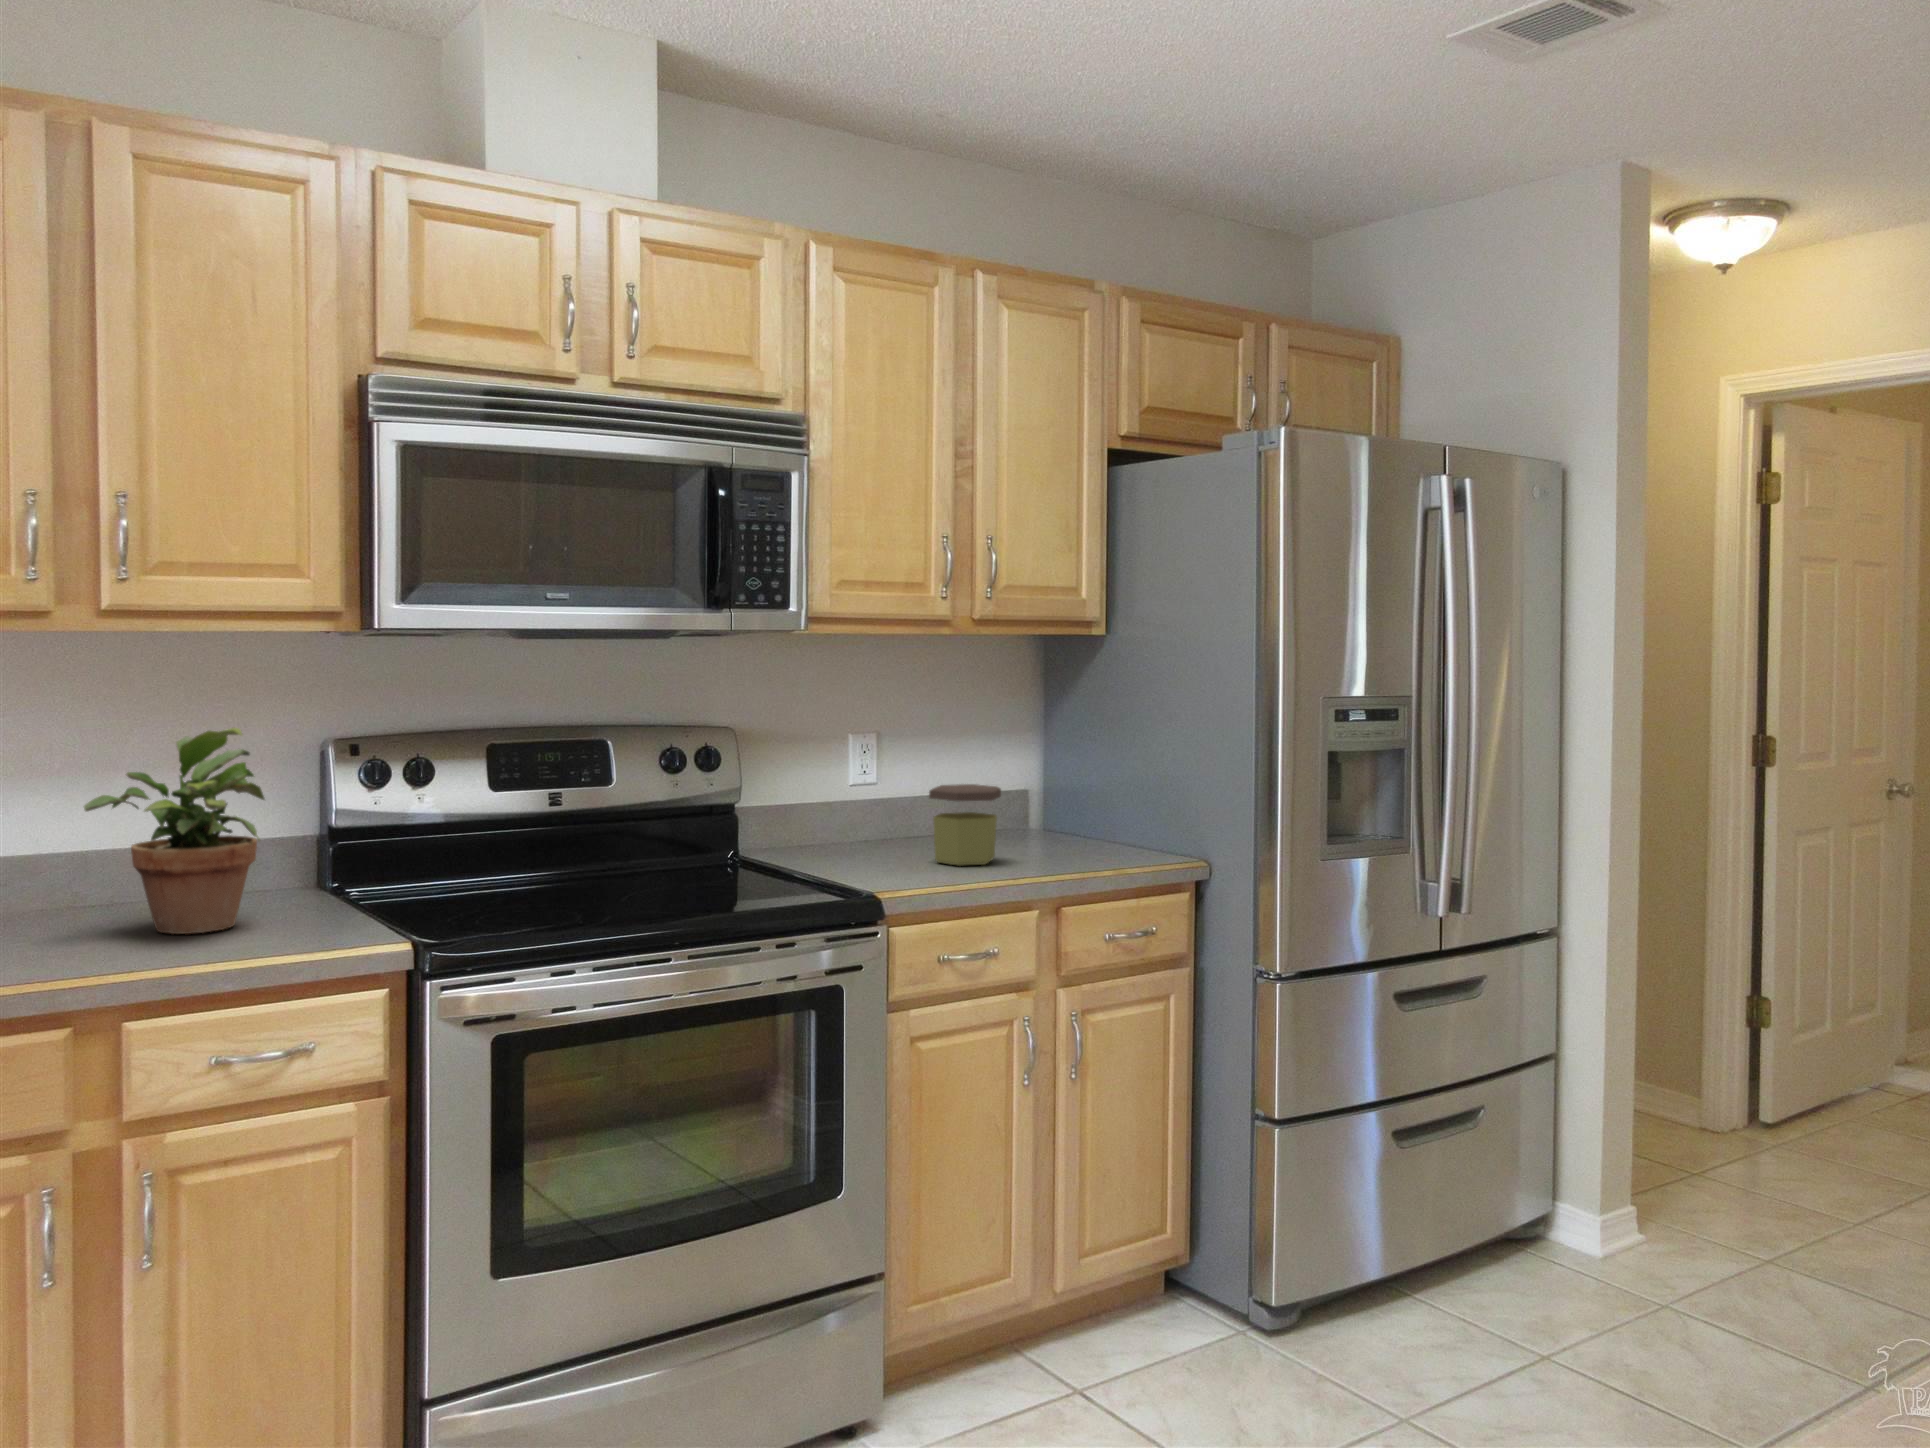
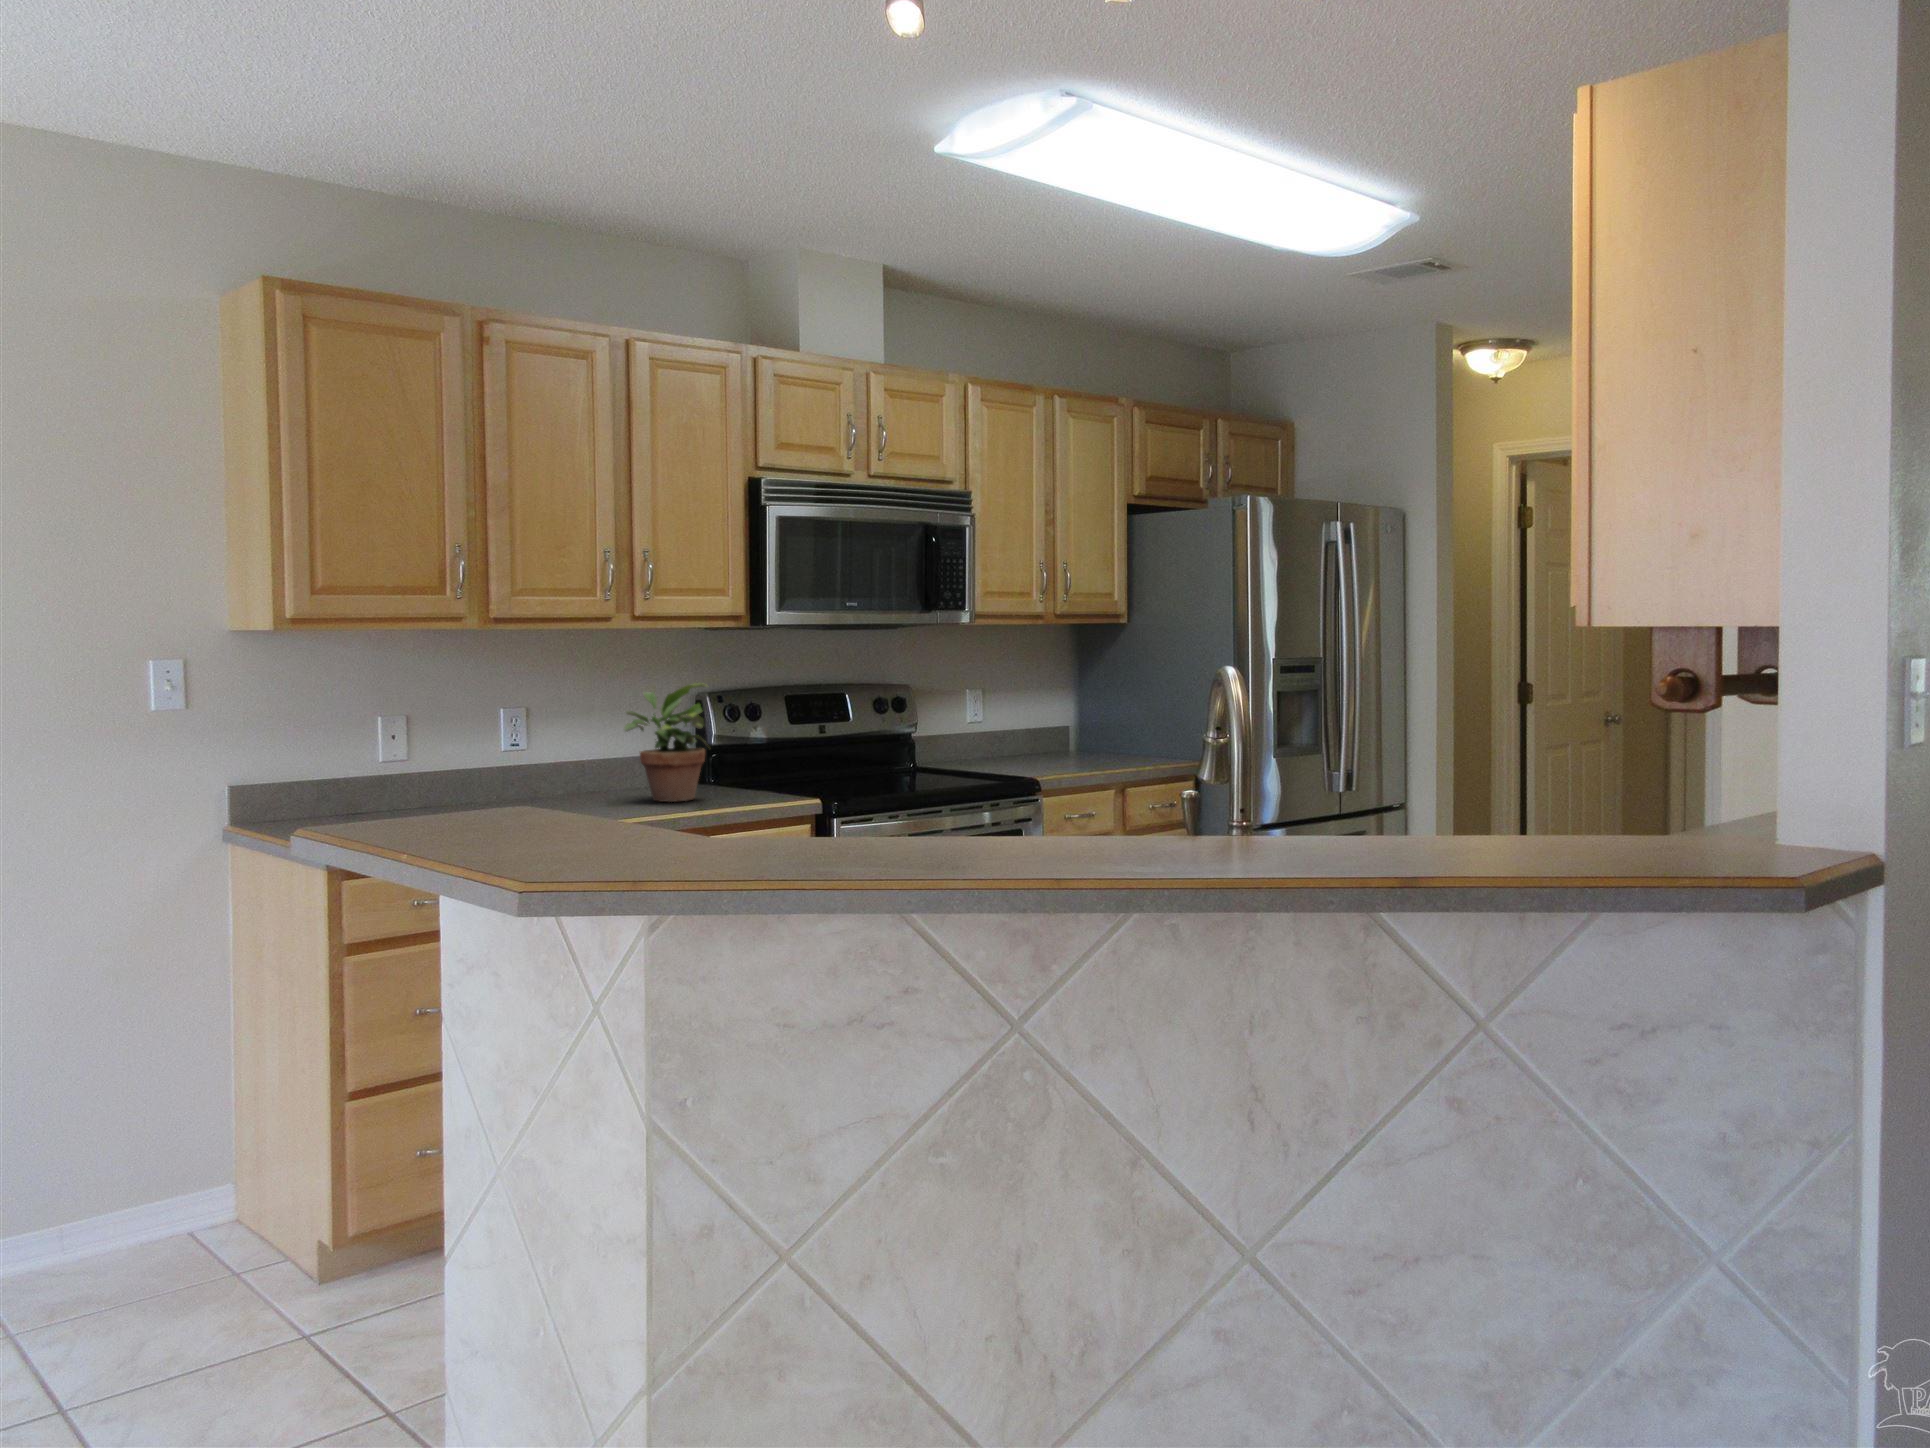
jar: present [929,784,1001,866] -> none [1034,718,1076,768]

